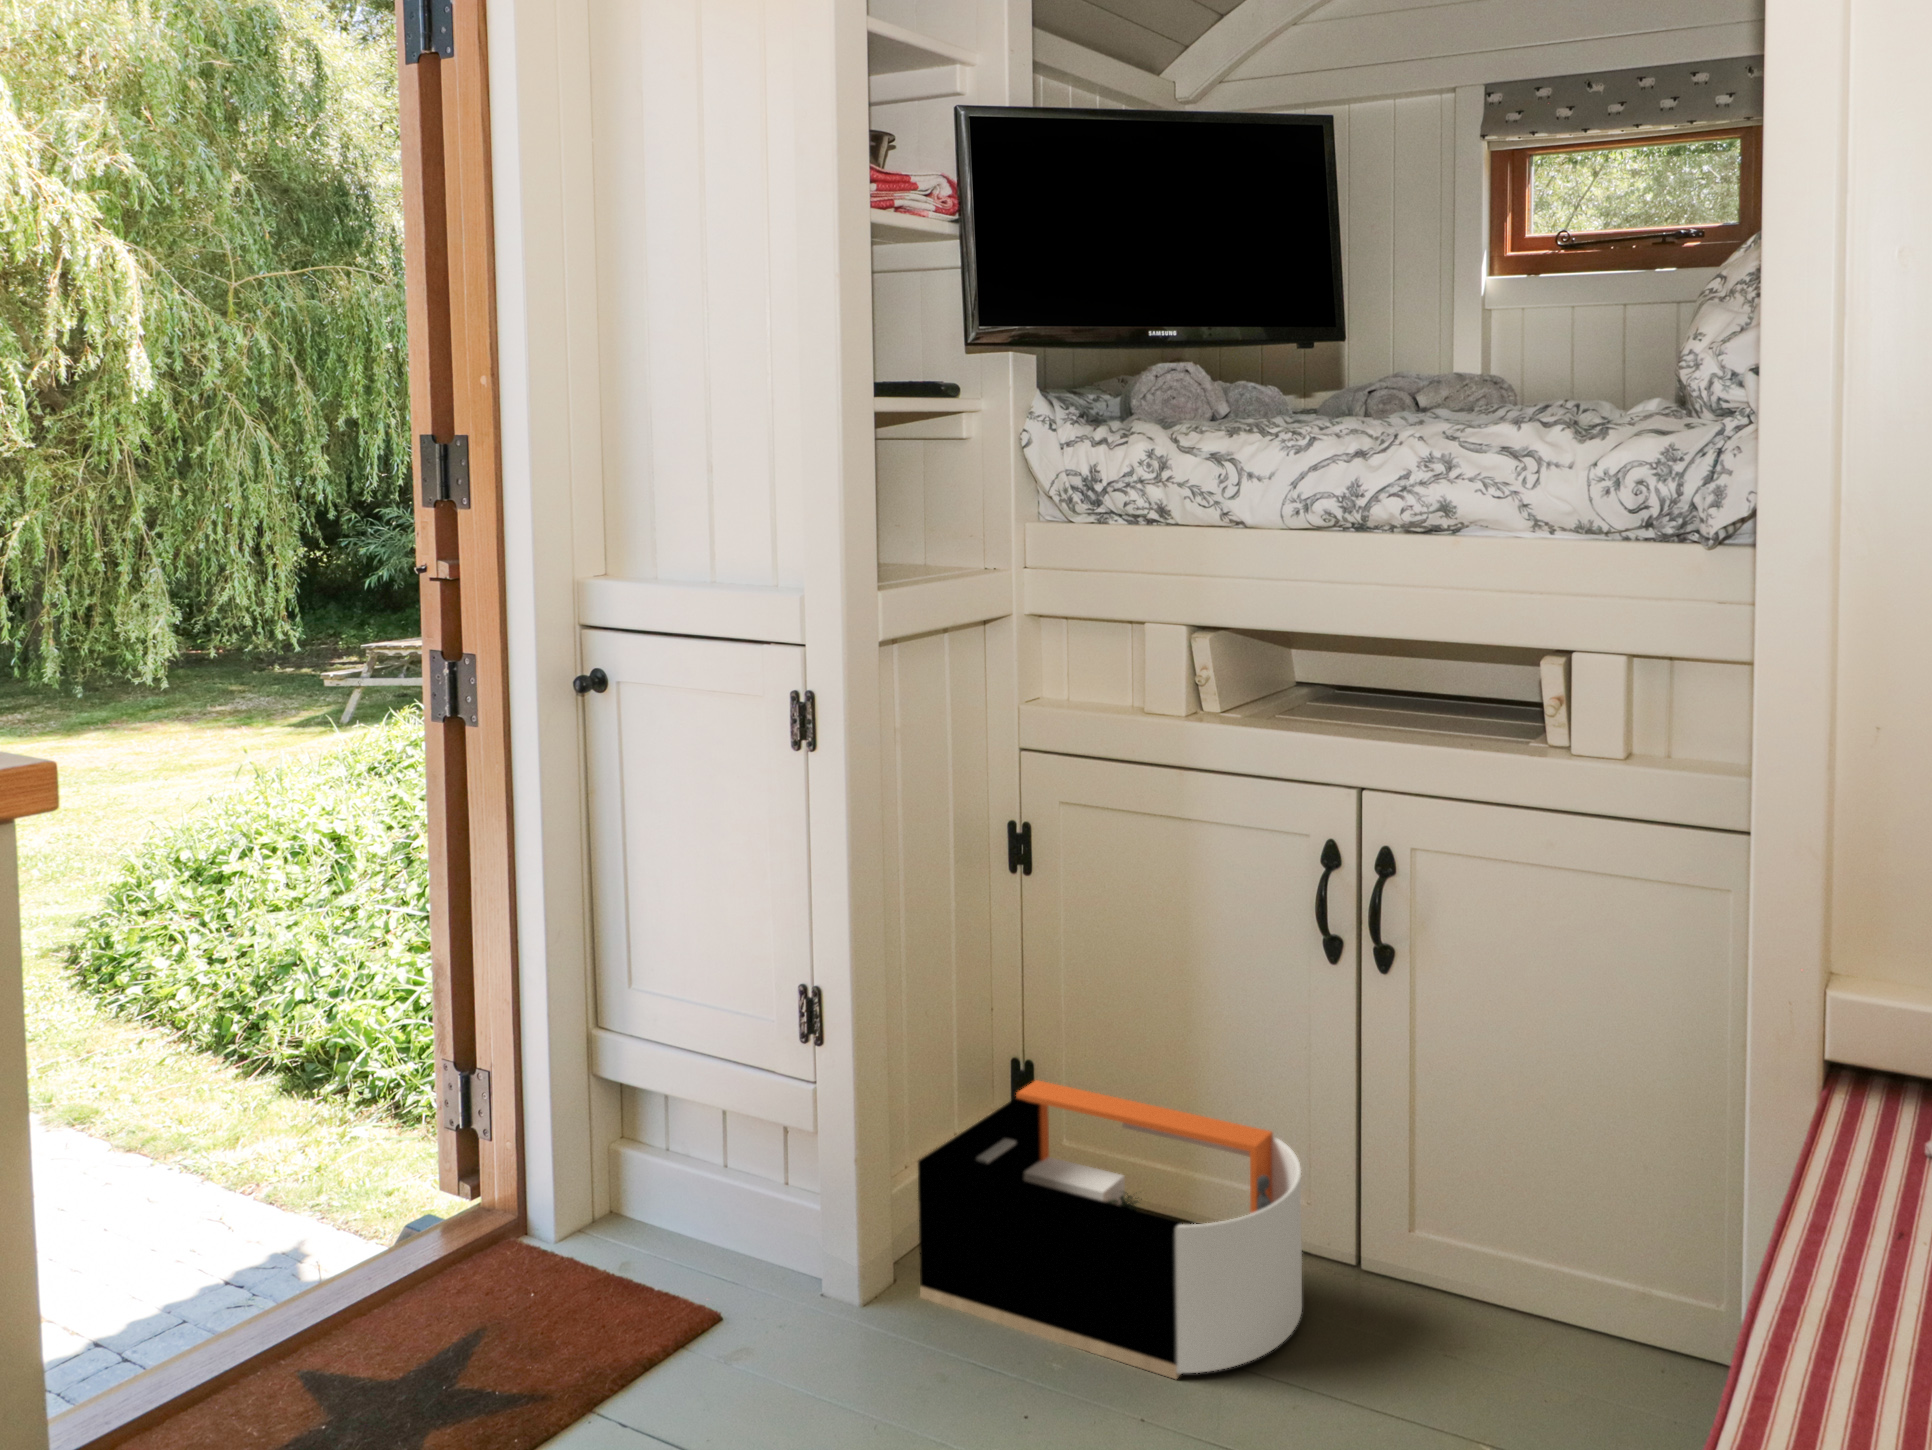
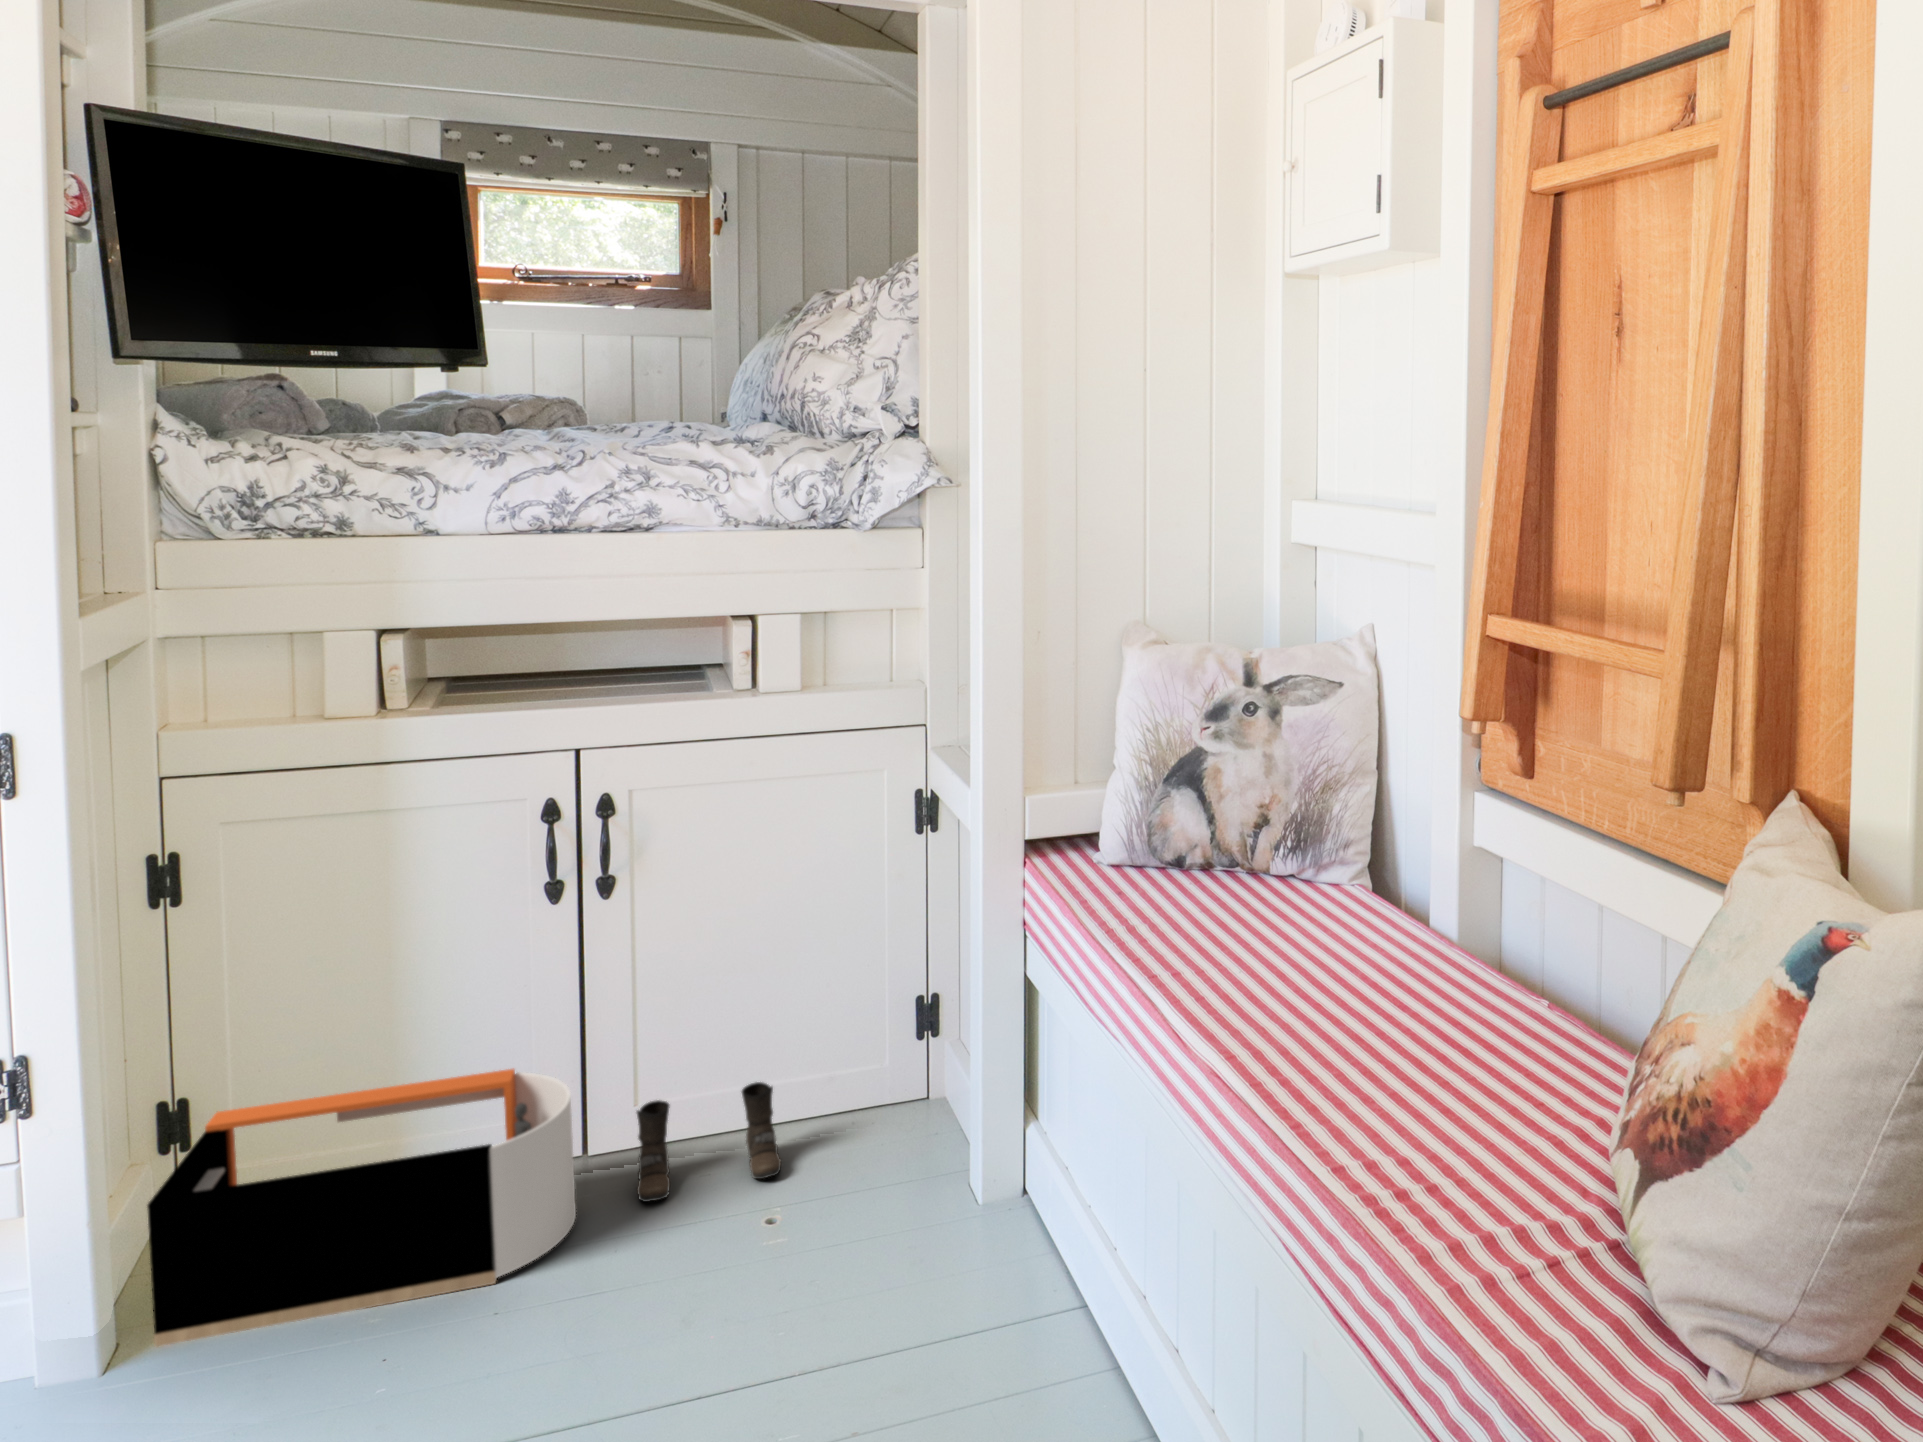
boots: none [1365,1224,1541,1384] -> present [637,1082,781,1202]

